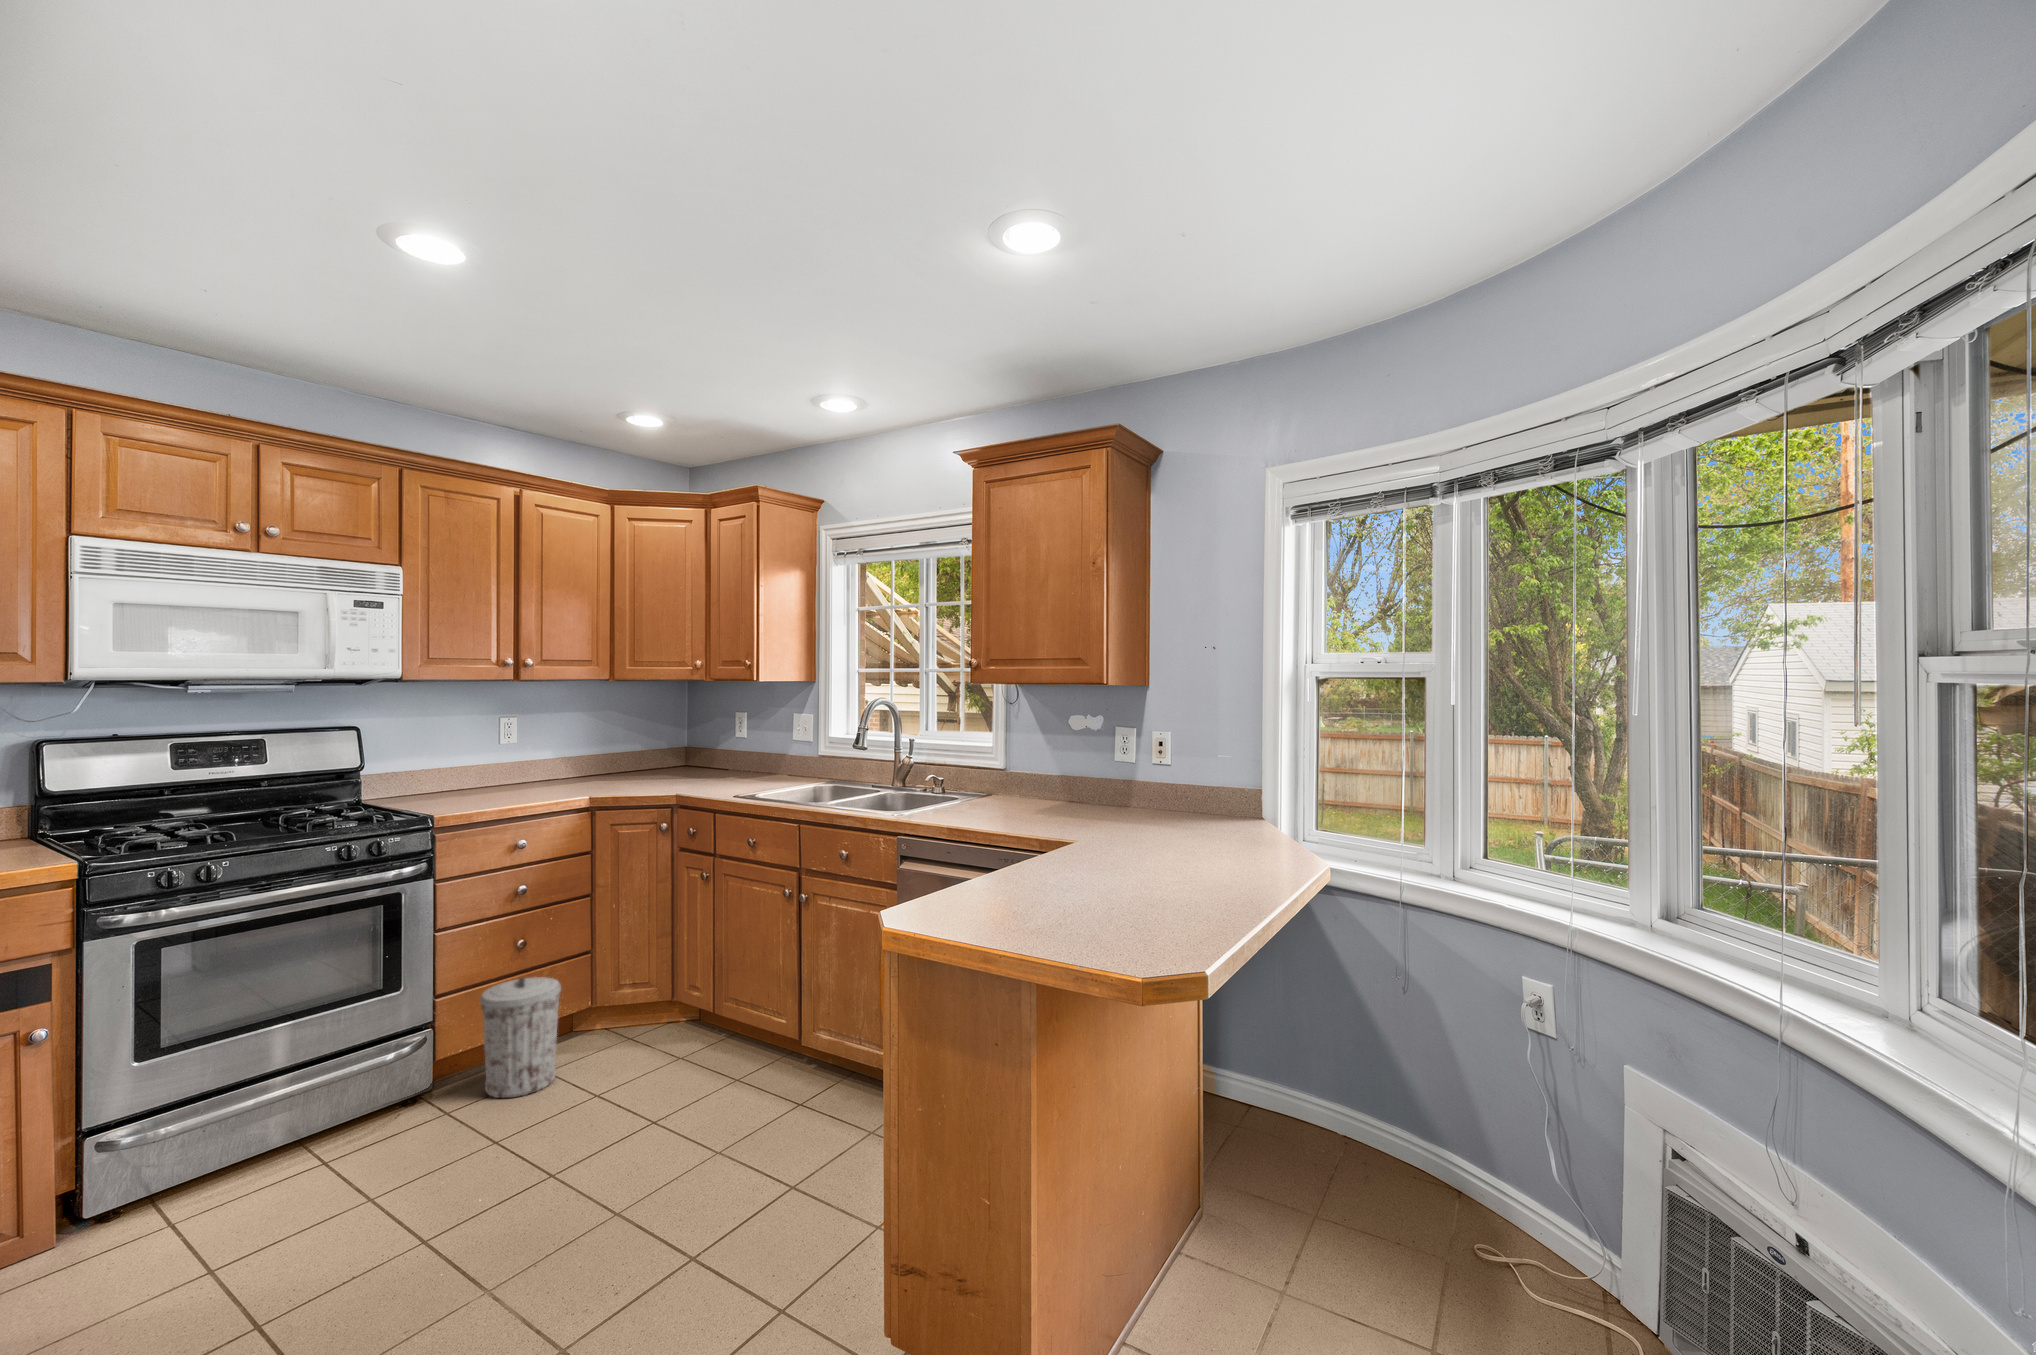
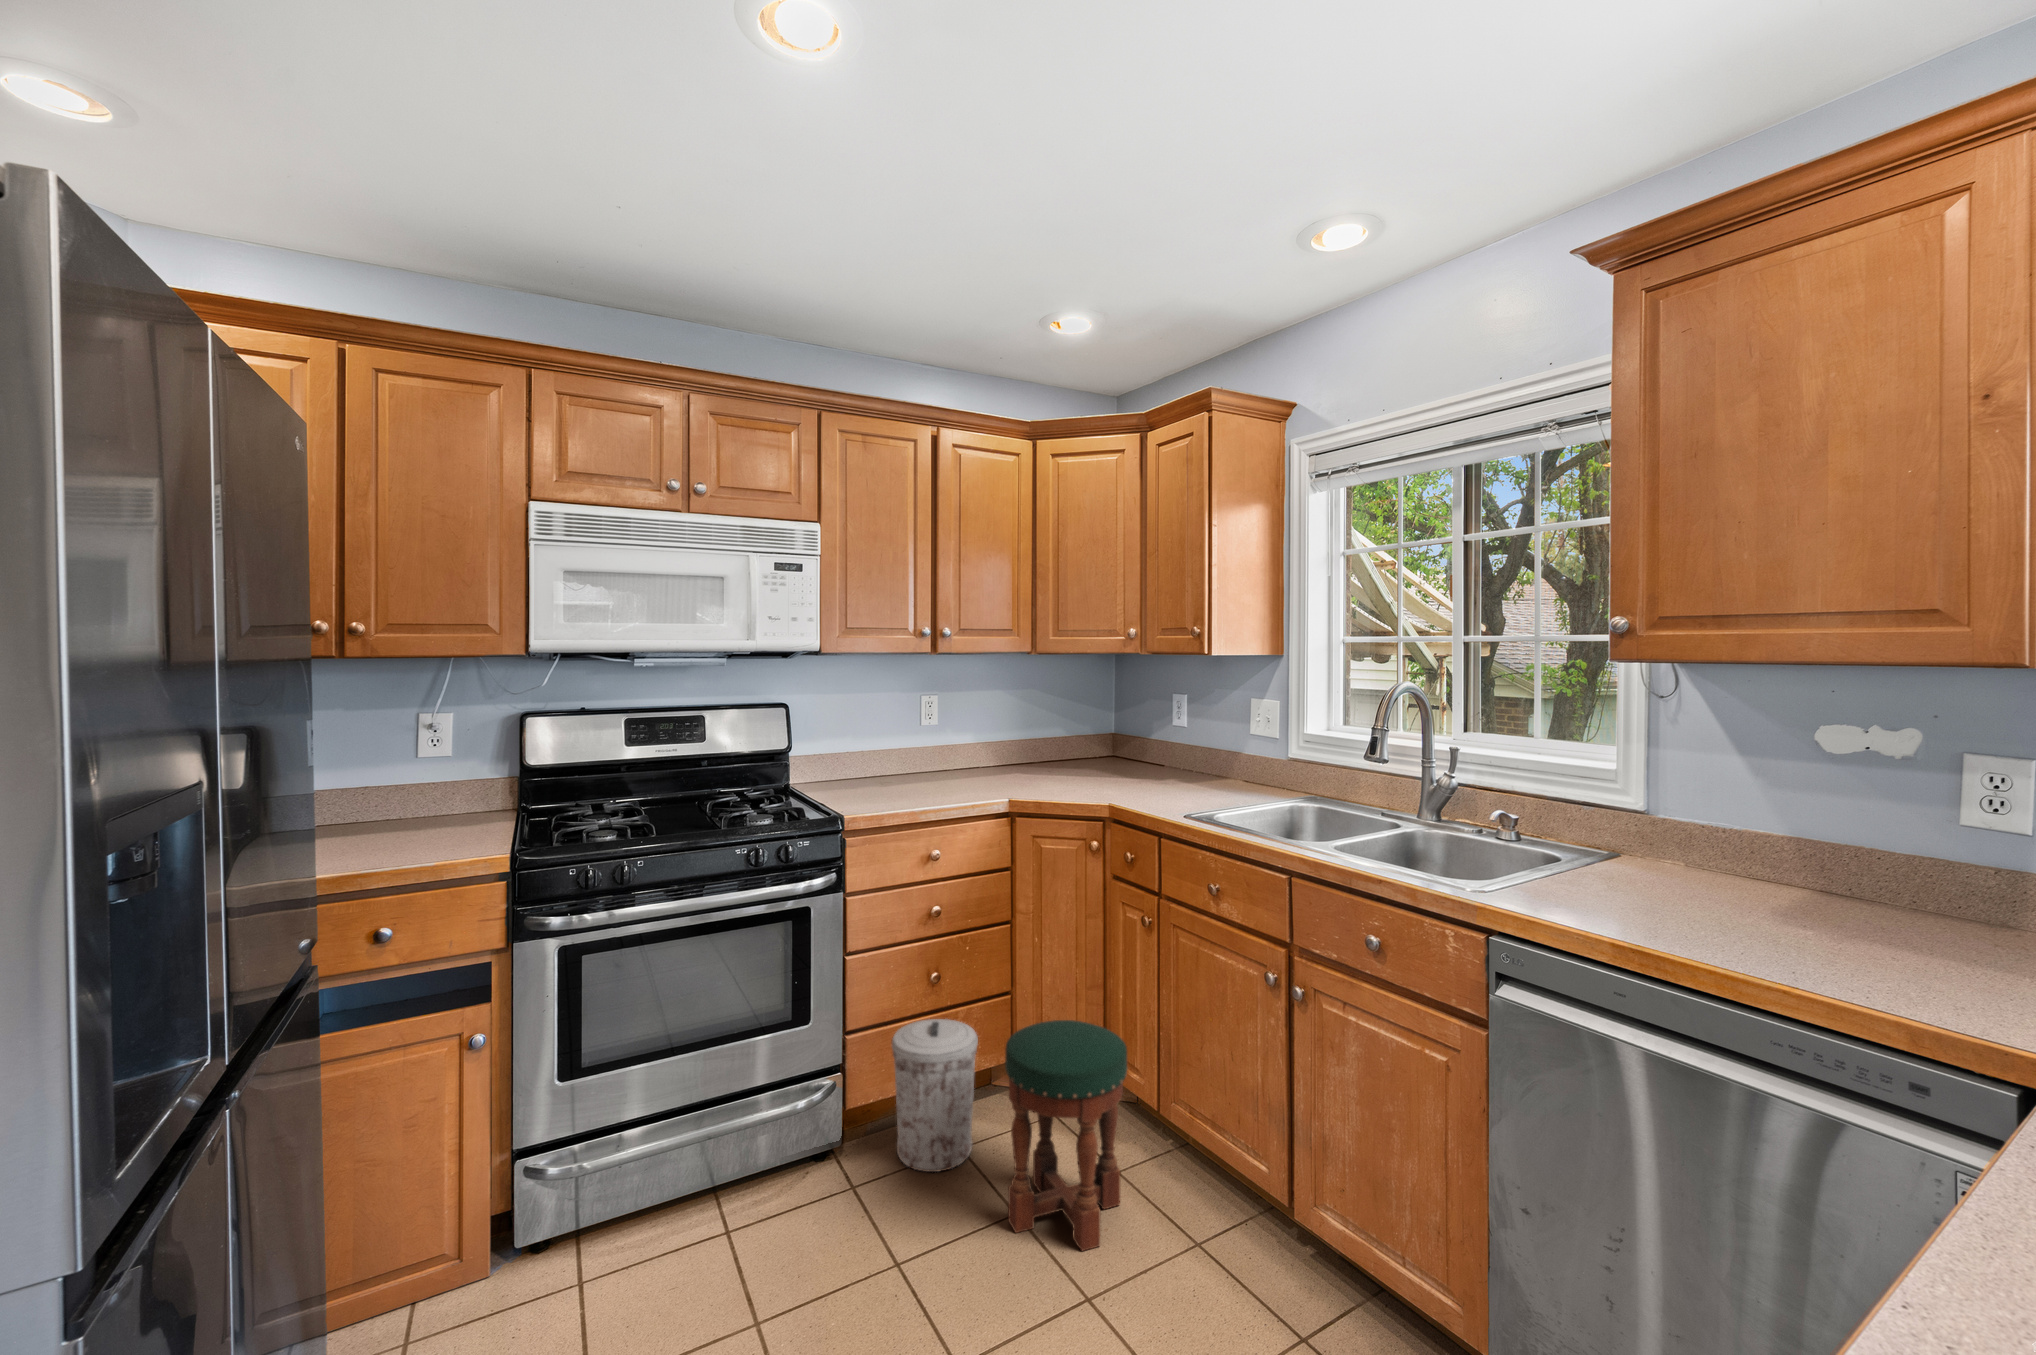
stool: none [586,954,686,1115] -> present [1005,1020,1128,1251]

